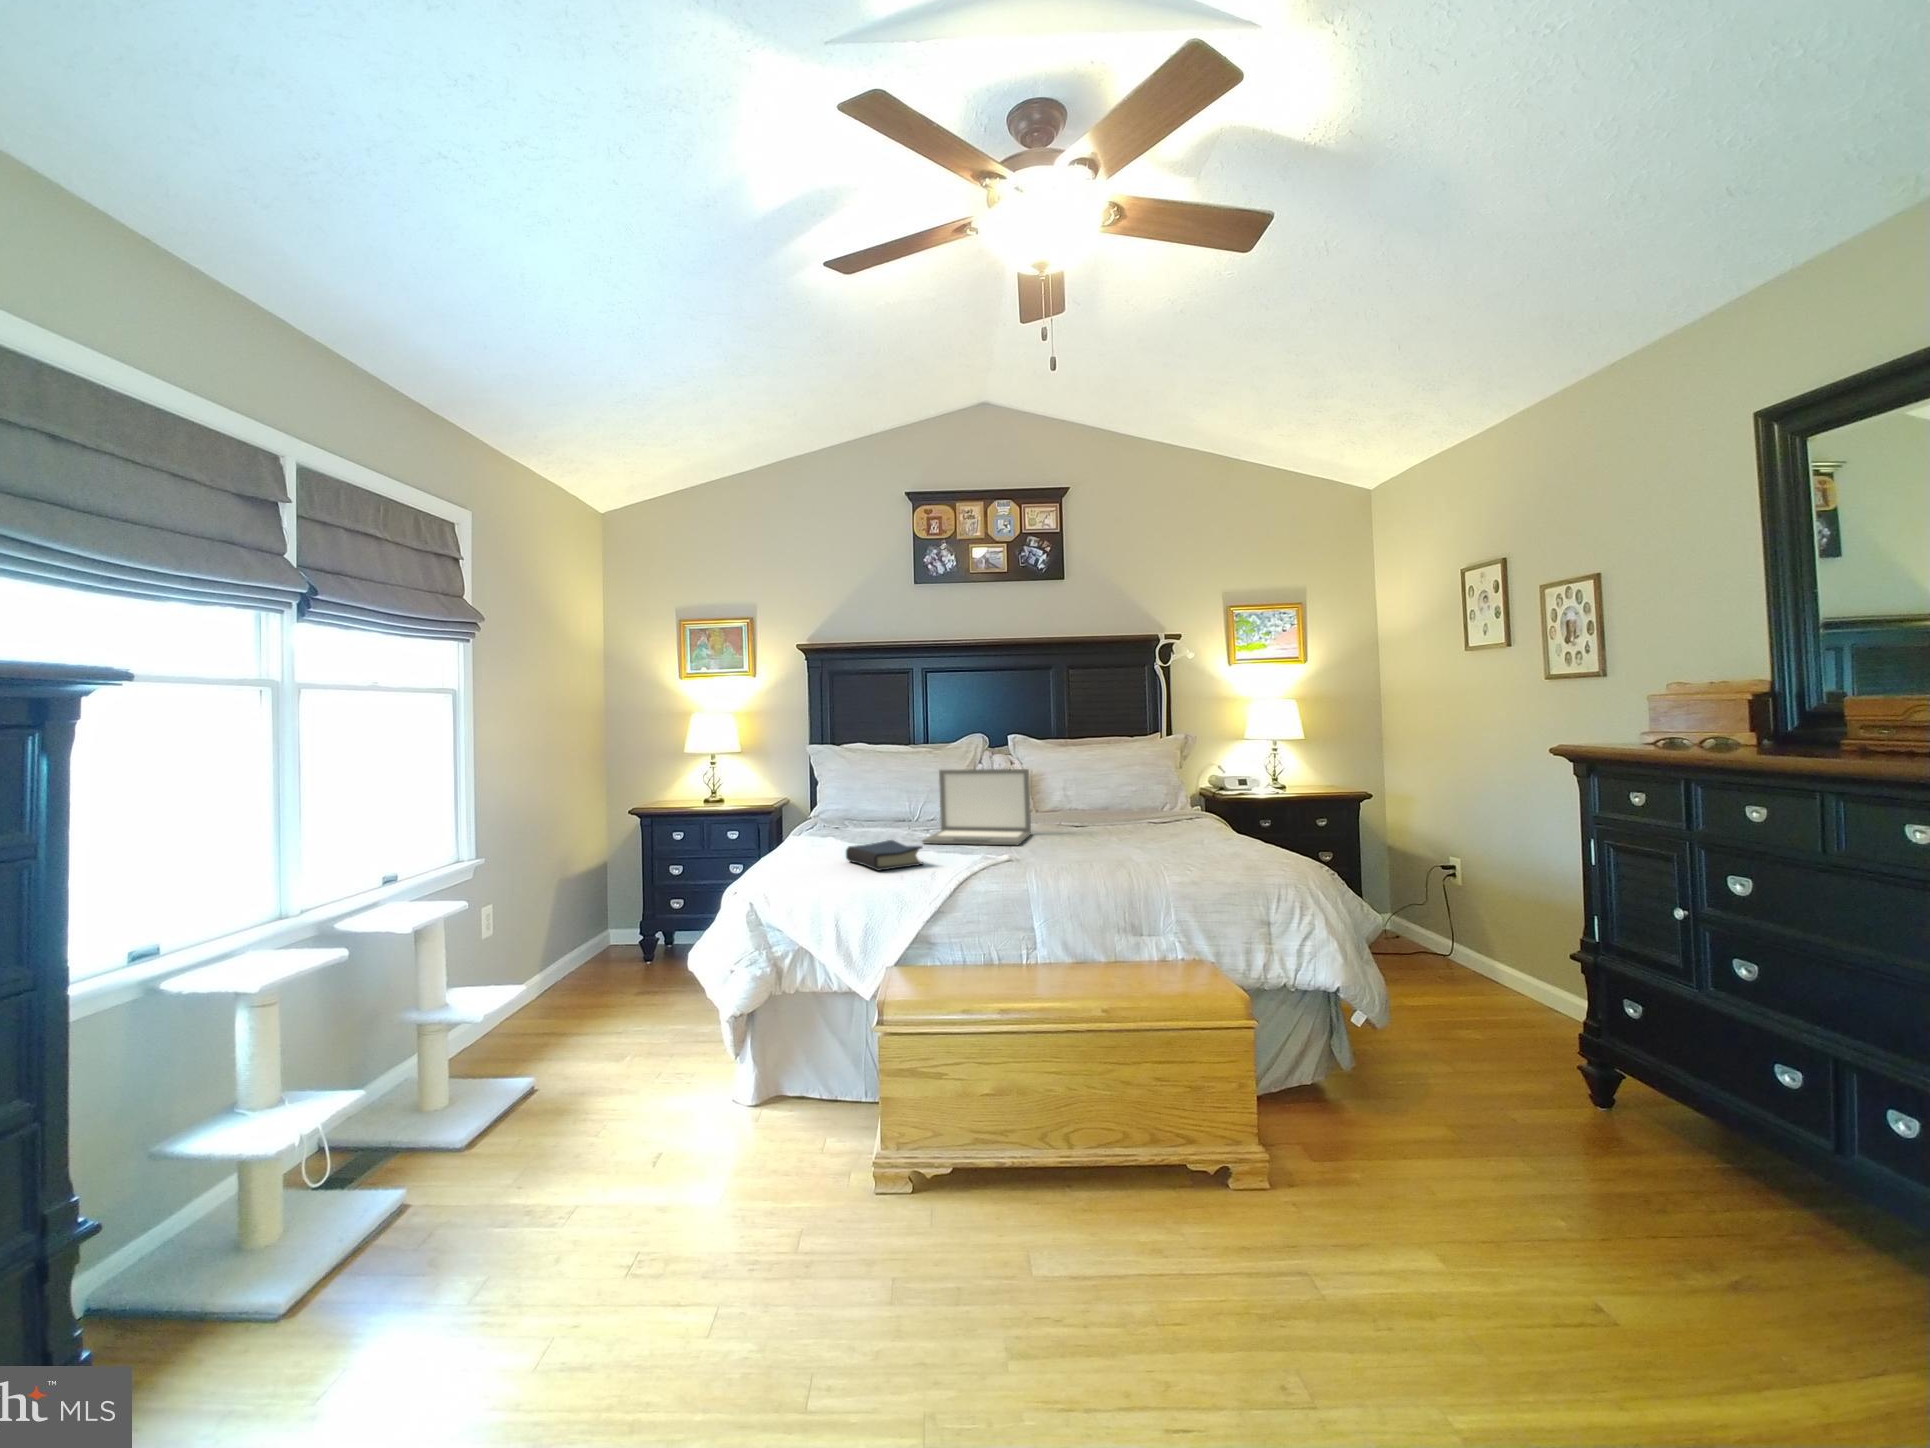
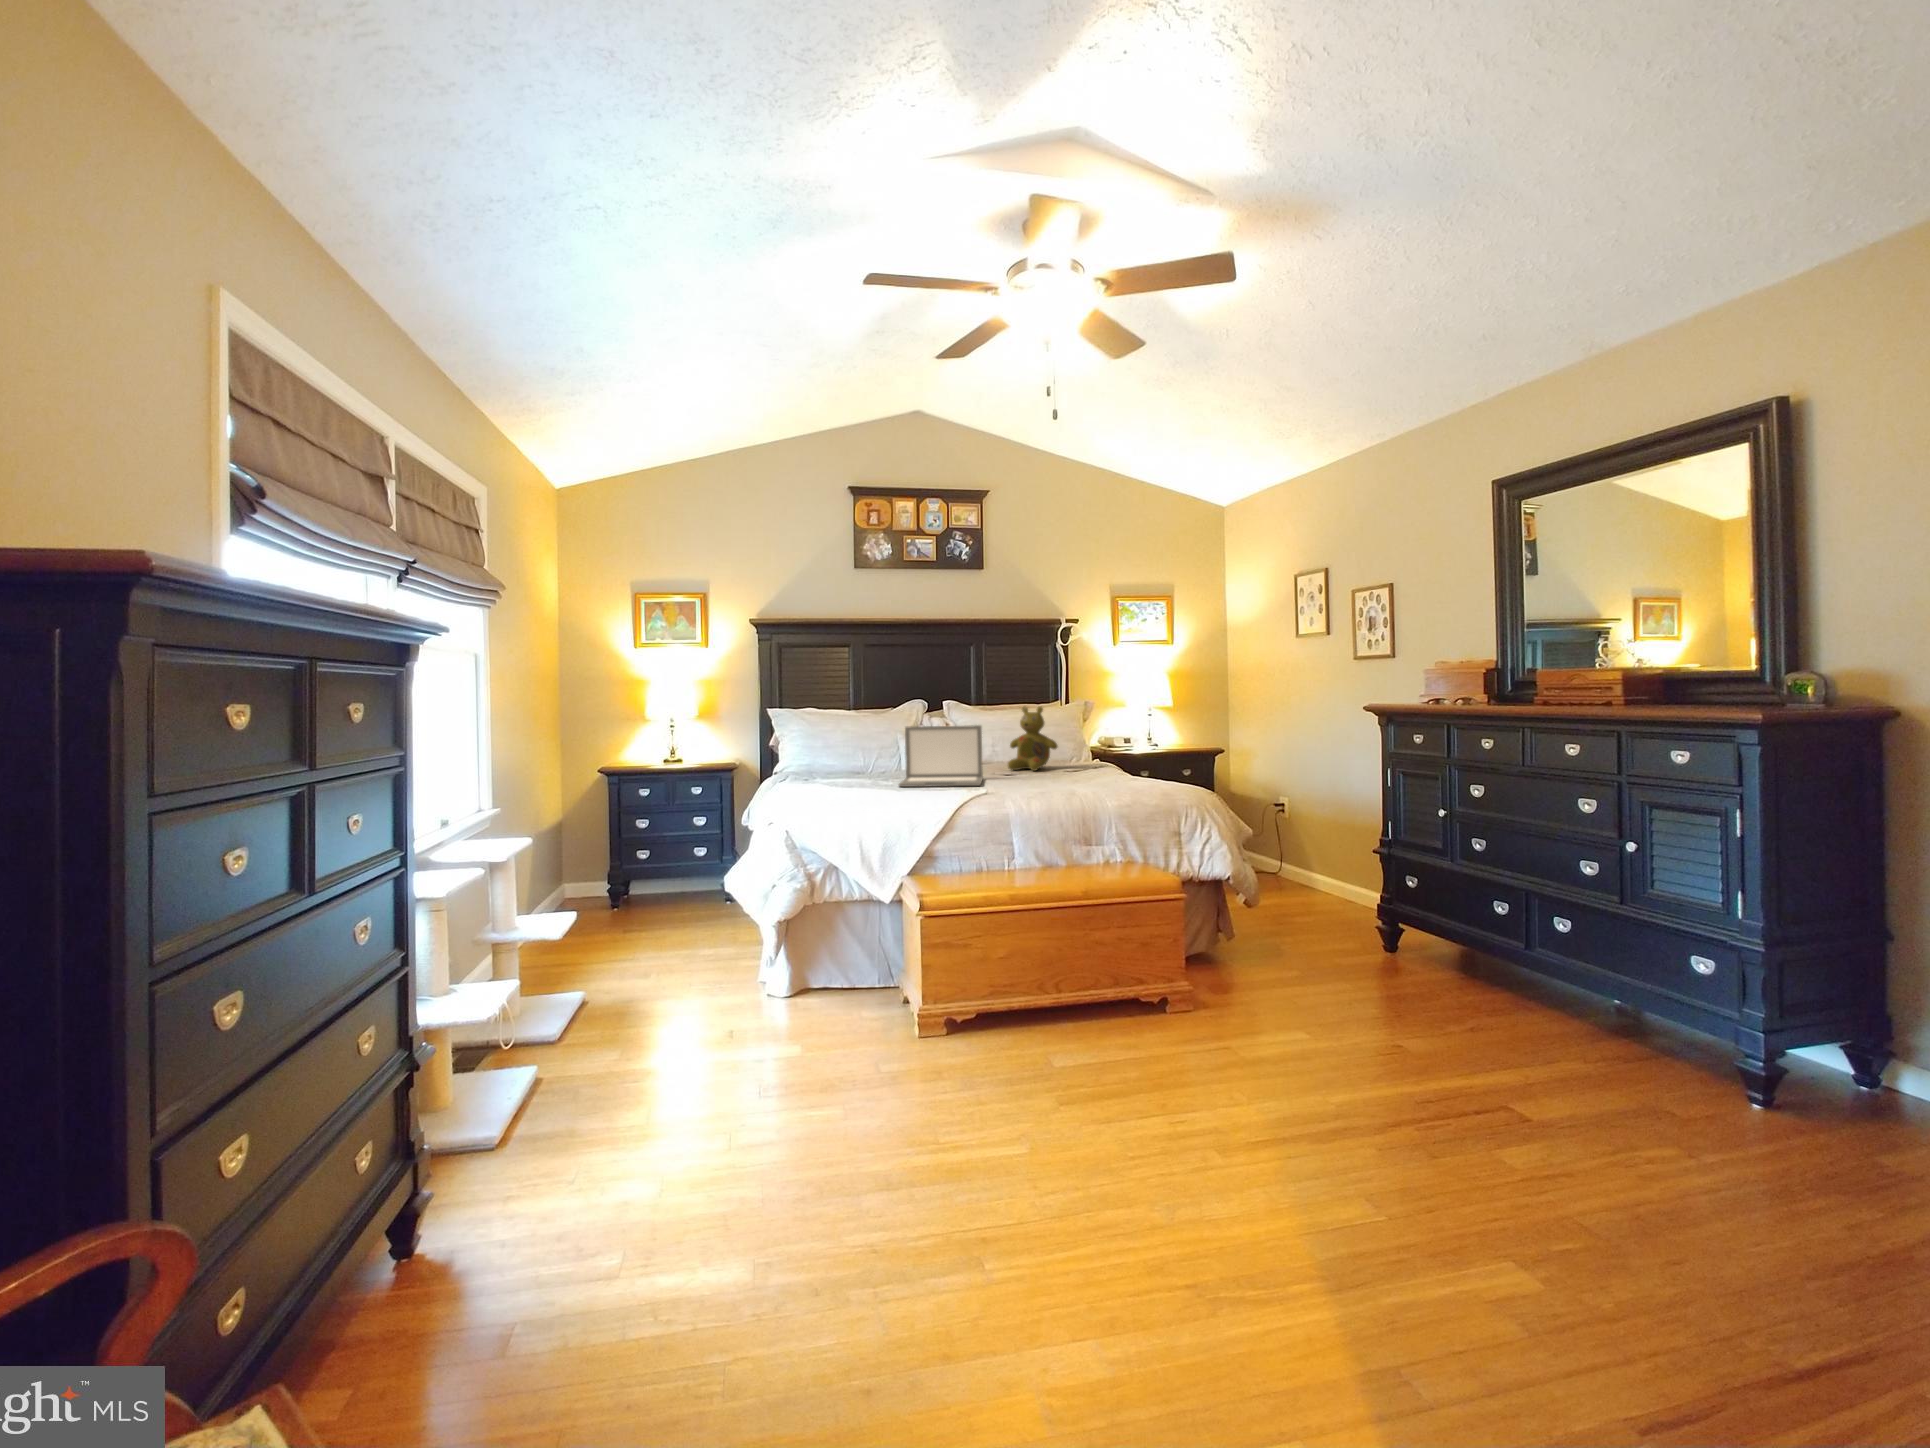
stuffed bear: none [1073,743,1136,823] -> present [1008,706,1057,771]
hardback book: present [846,840,923,871] -> none [848,782,916,805]

